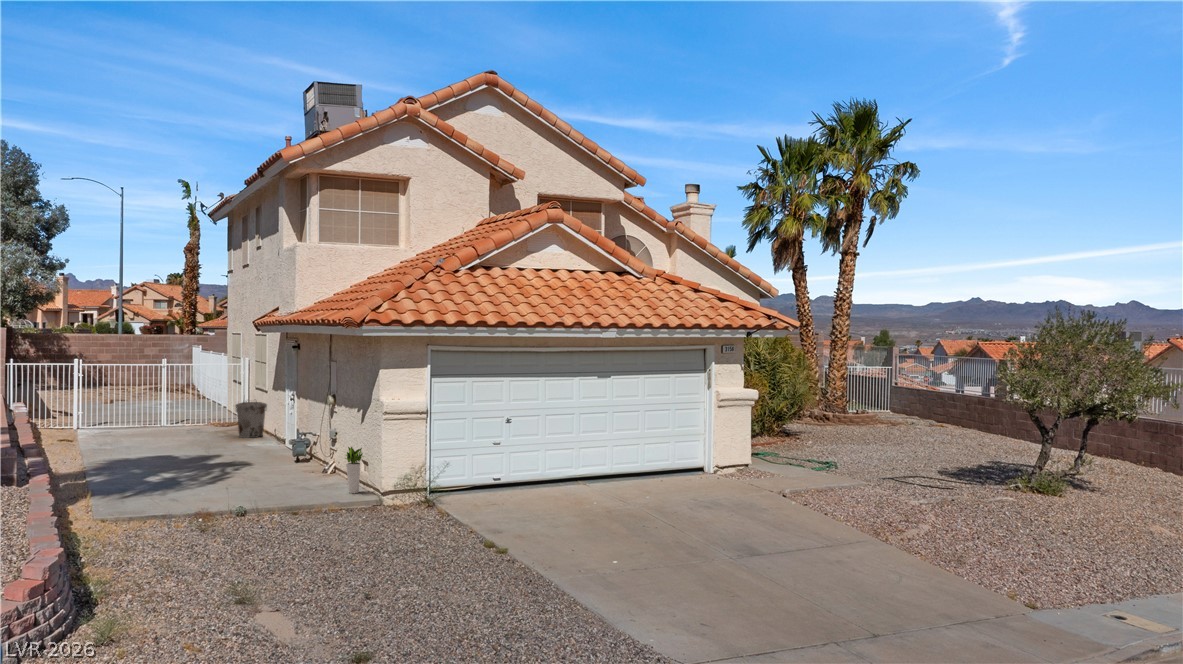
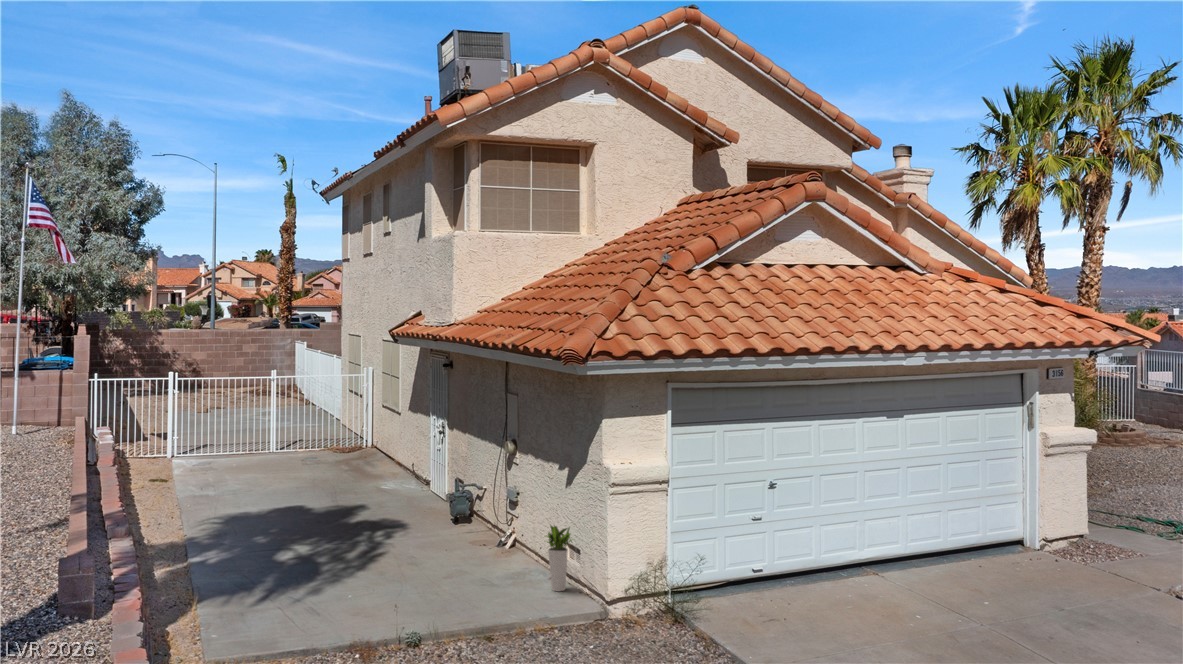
trash can: present [235,401,267,438] -> none [364,425,402,474]

